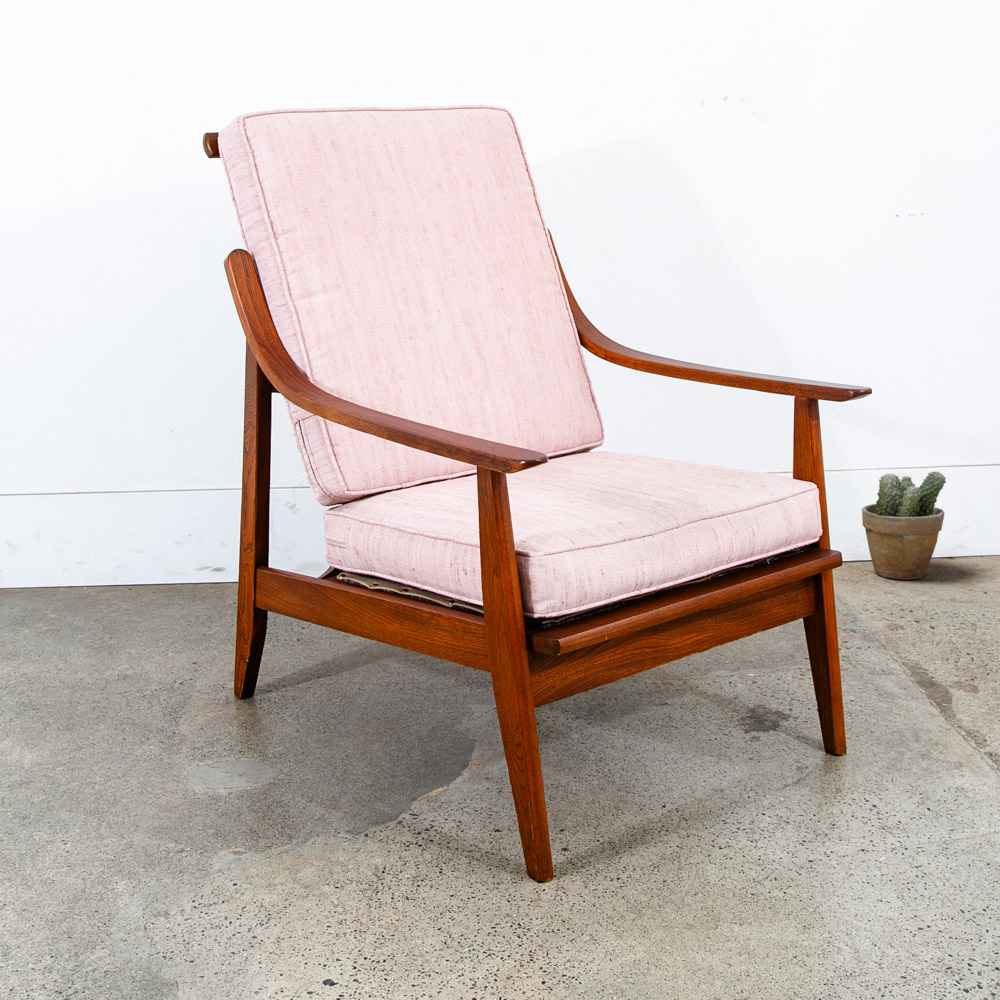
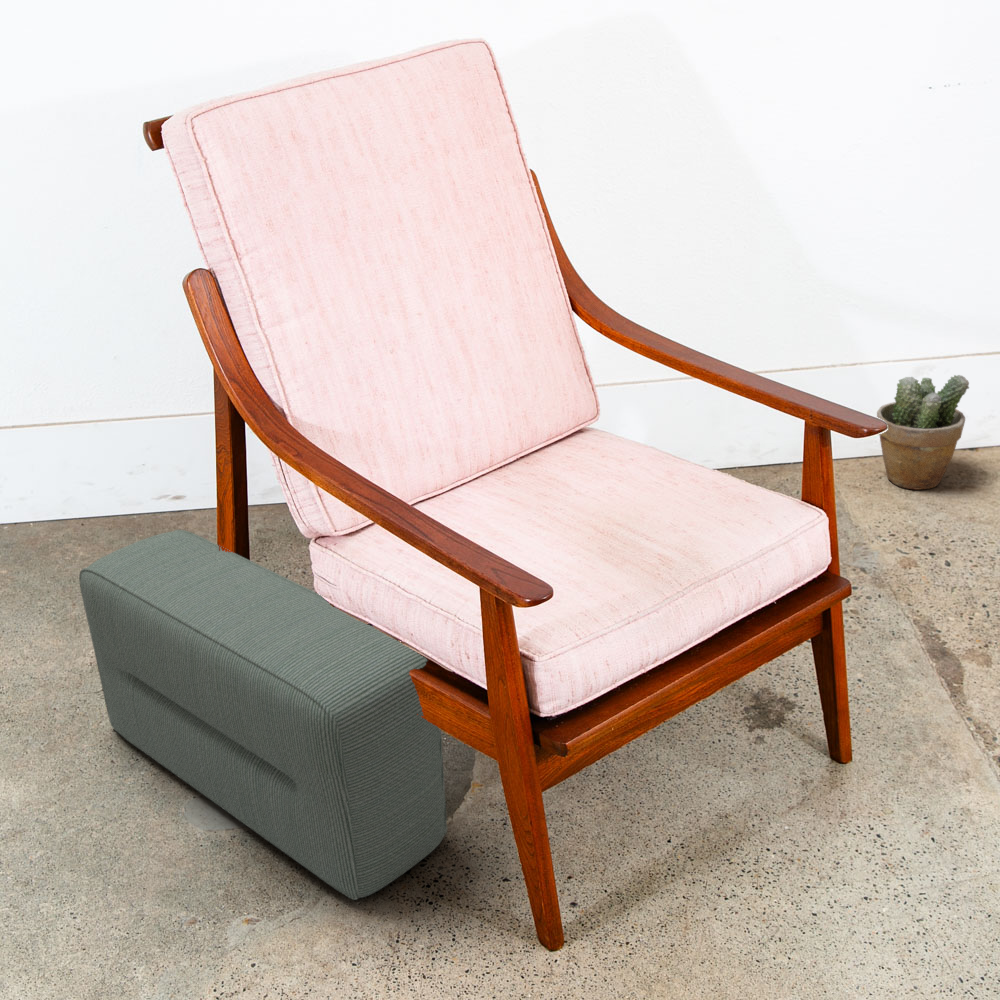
pouf: none [111,529,442,838] -> present [79,530,447,900]

